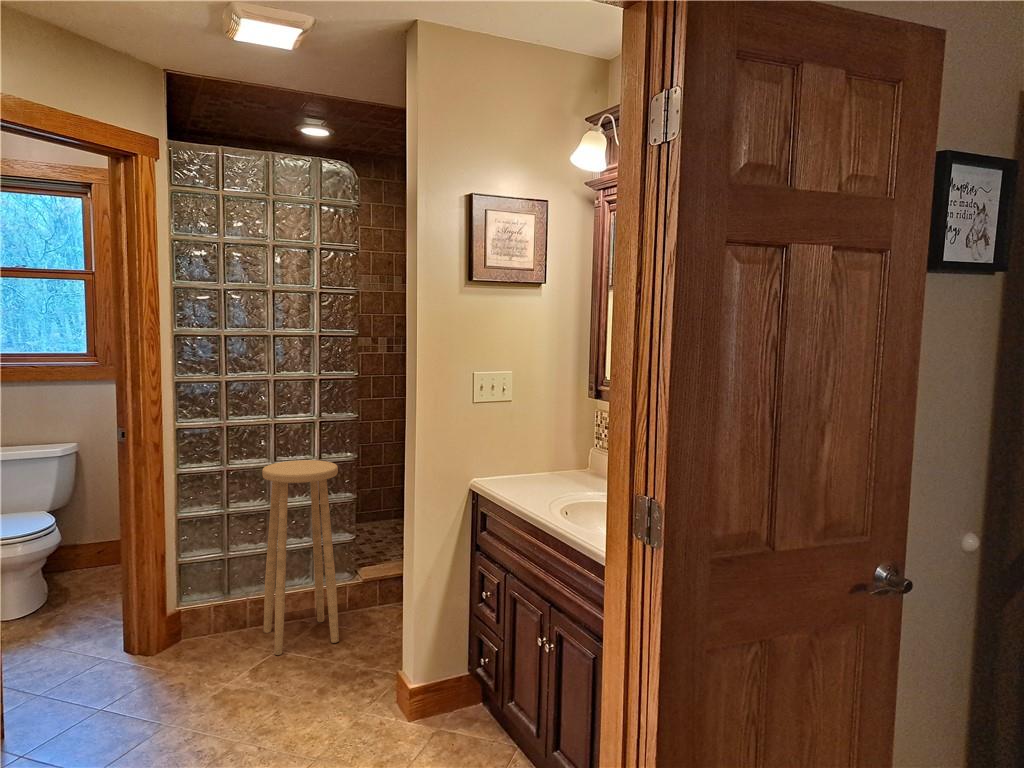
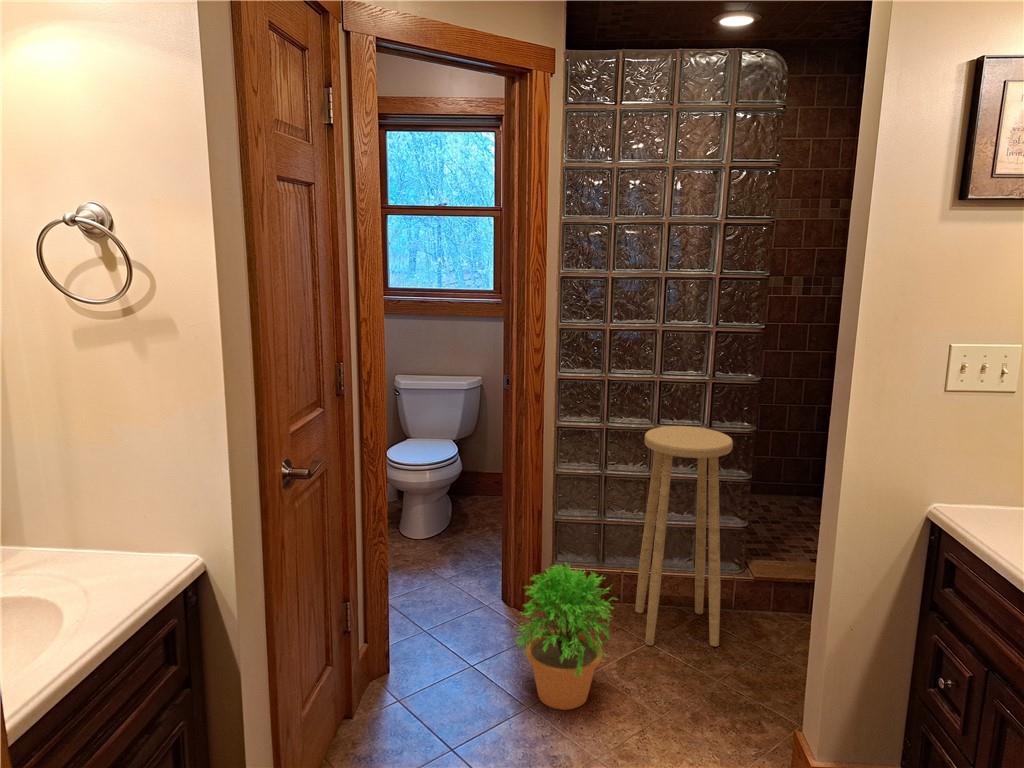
potted plant: none [146,588,248,725] -> present [517,563,613,710]

